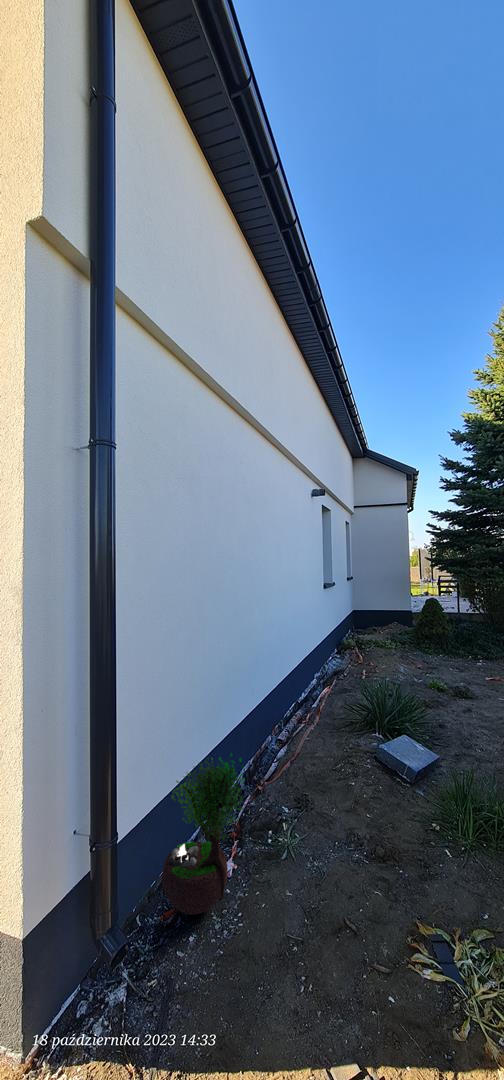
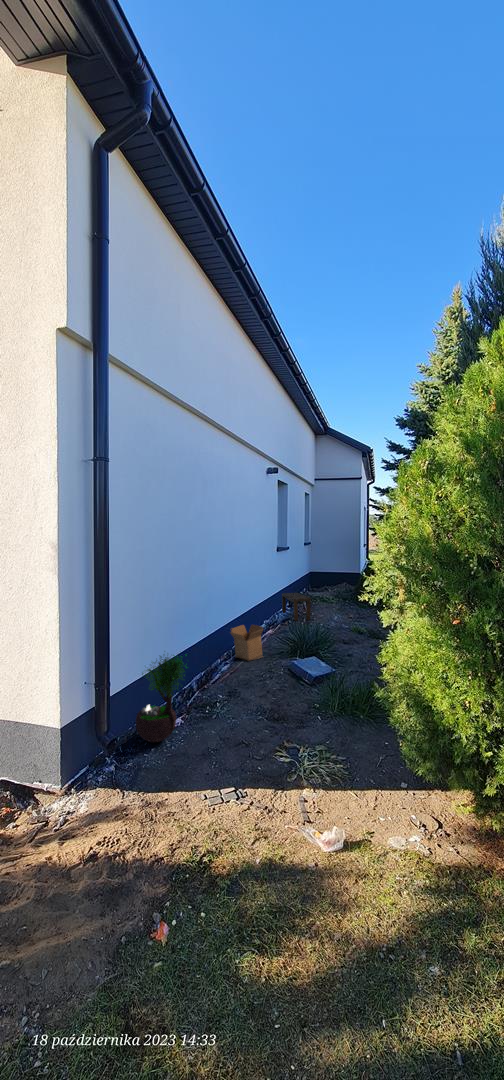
bench: none [331,638,369,674] -> present [282,593,311,621]
cardboard box: none [281,687,328,739] -> present [230,625,263,661]

